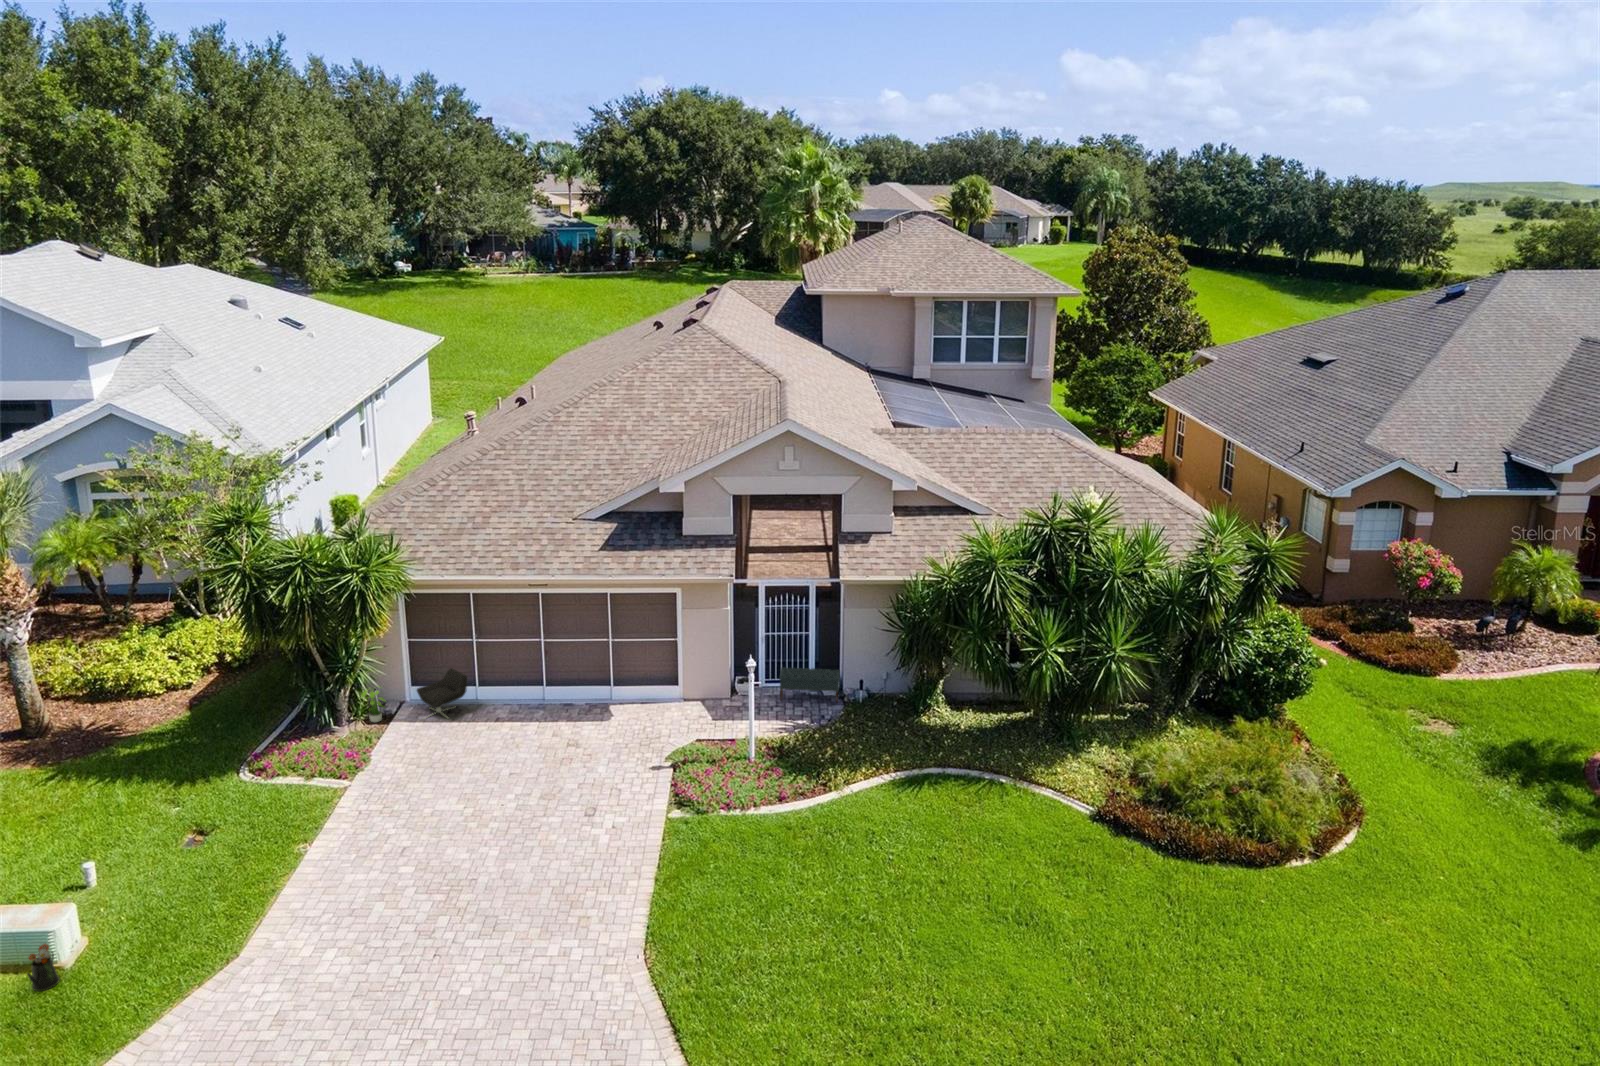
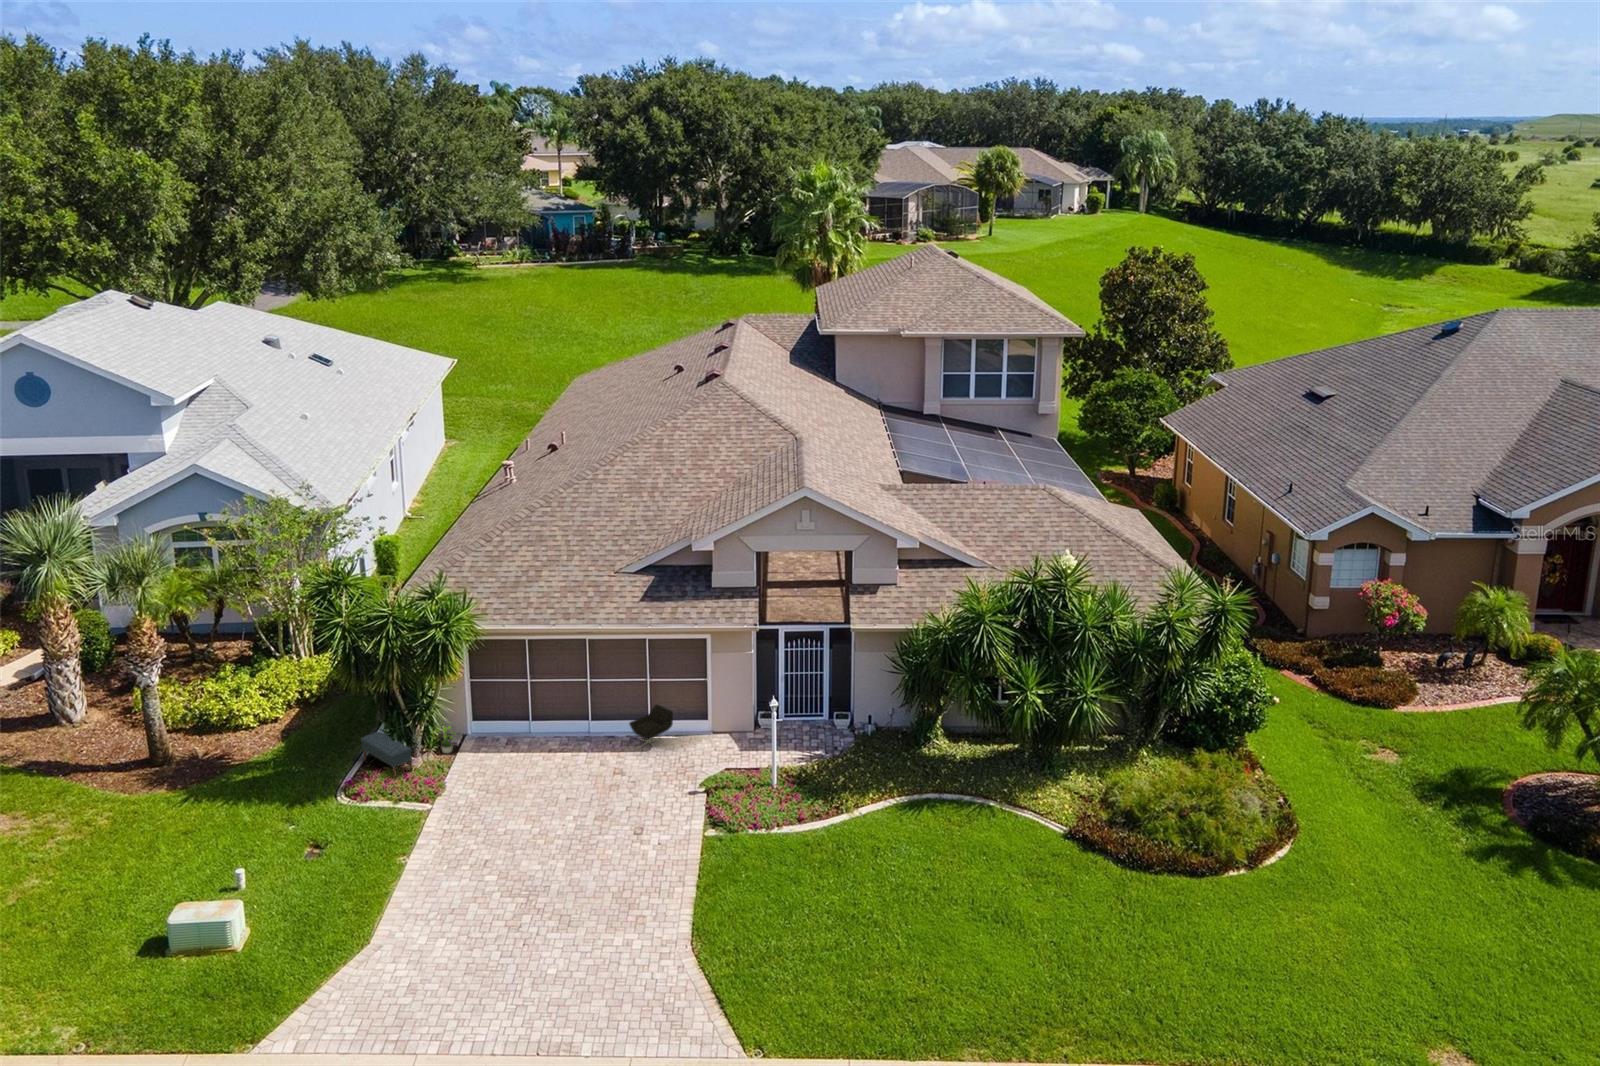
lounge chair: present [417,668,467,718] -> present [629,705,673,748]
bench: present [780,668,840,702] -> present [361,731,412,778]
watering can: present [27,944,60,991] -> none [211,932,234,971]

